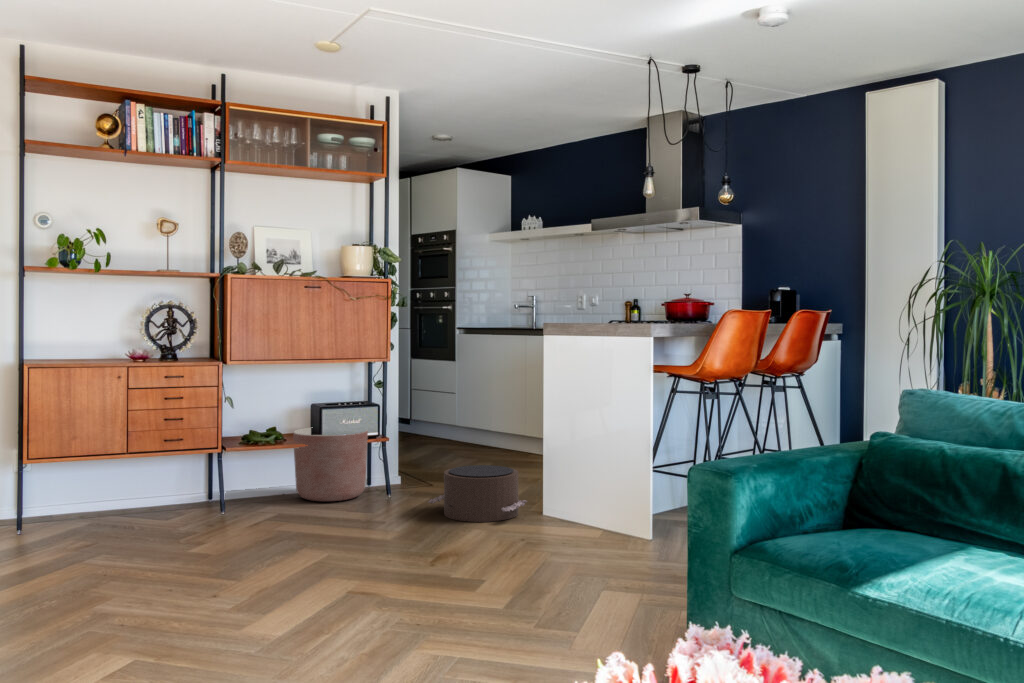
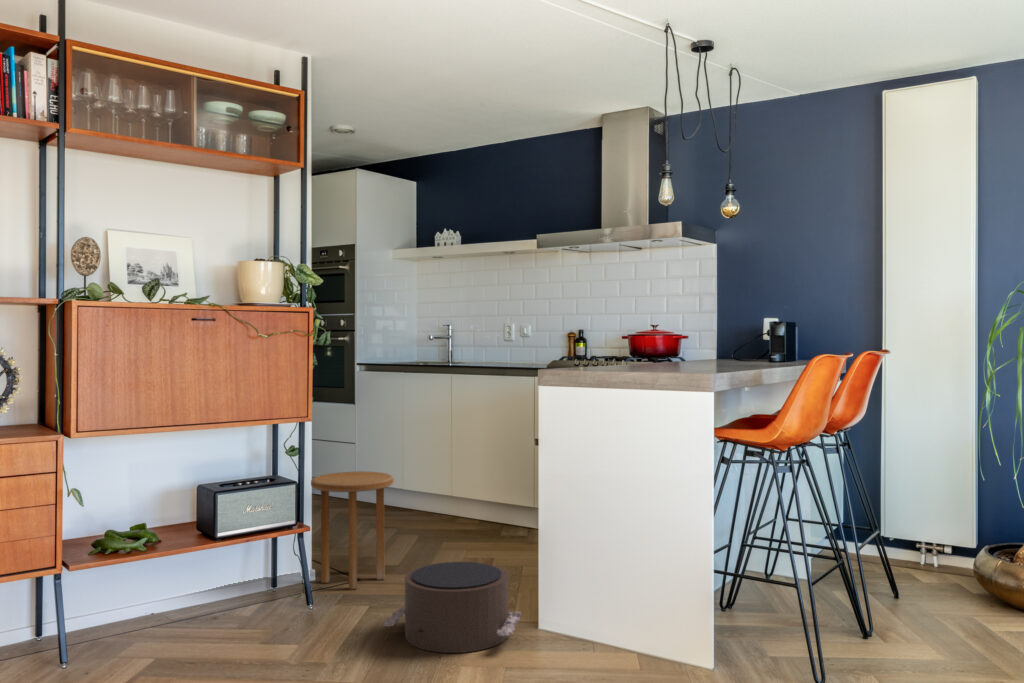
side table: none [396,405,457,489] -> present [311,471,393,589]
planter: present [293,427,368,501] -> none [170,511,280,627]

